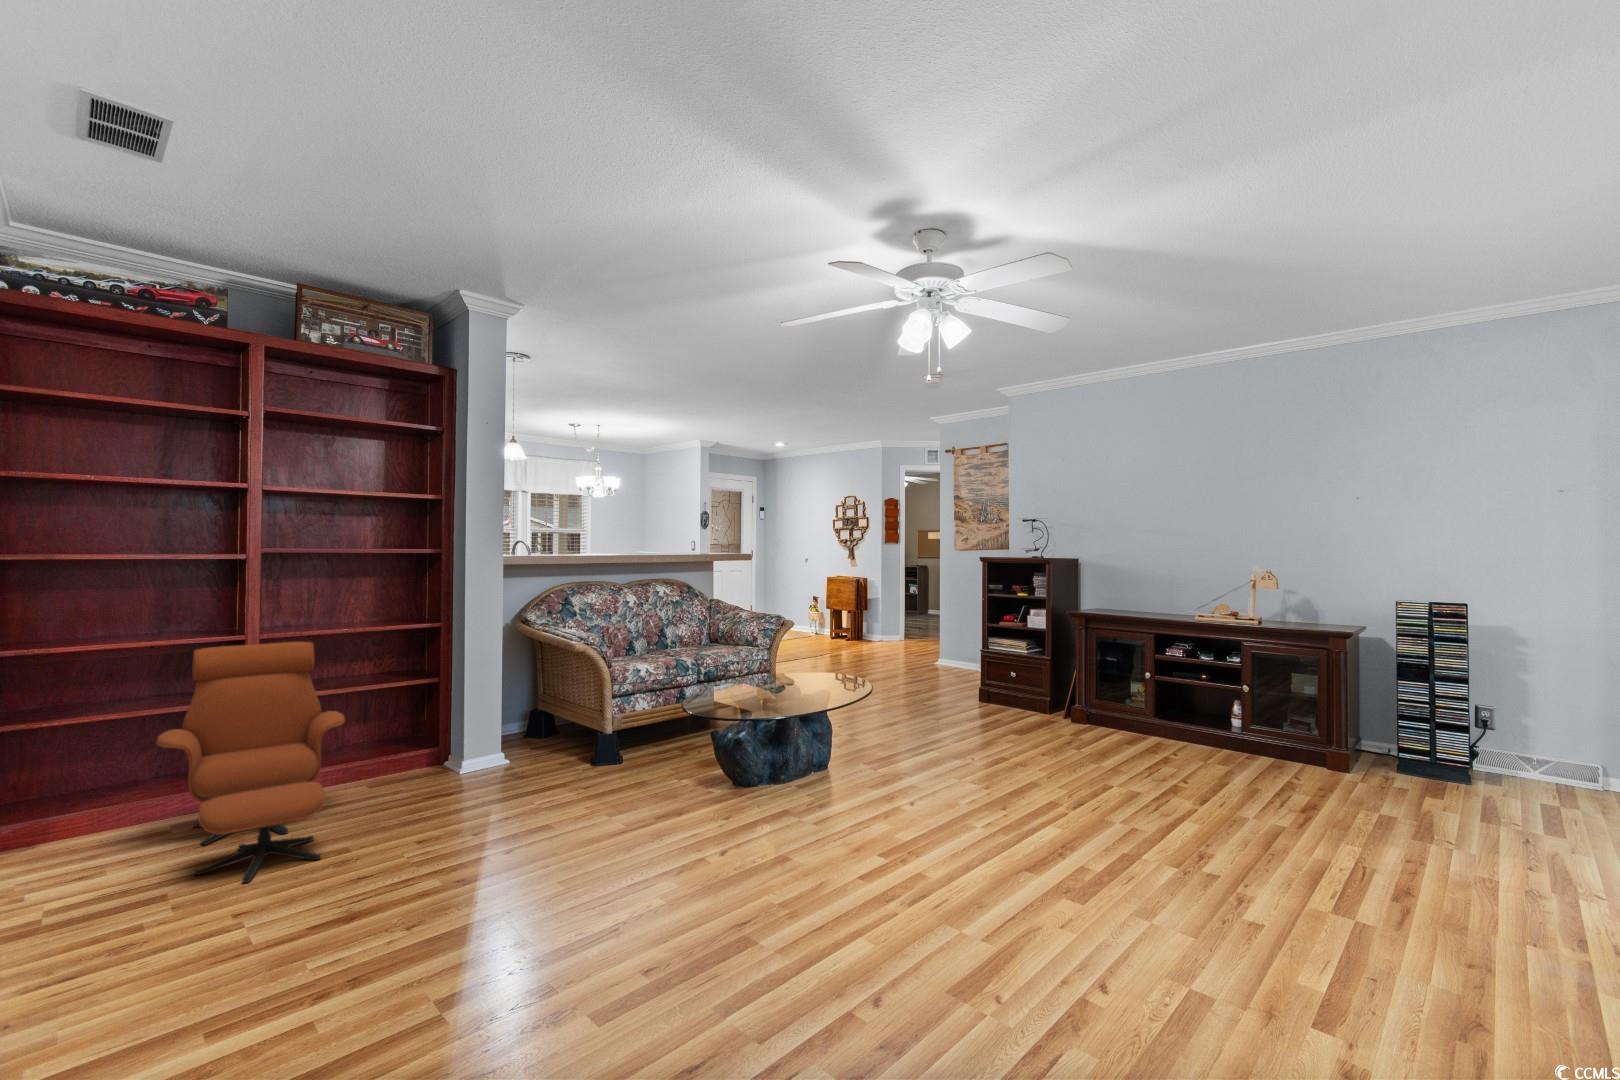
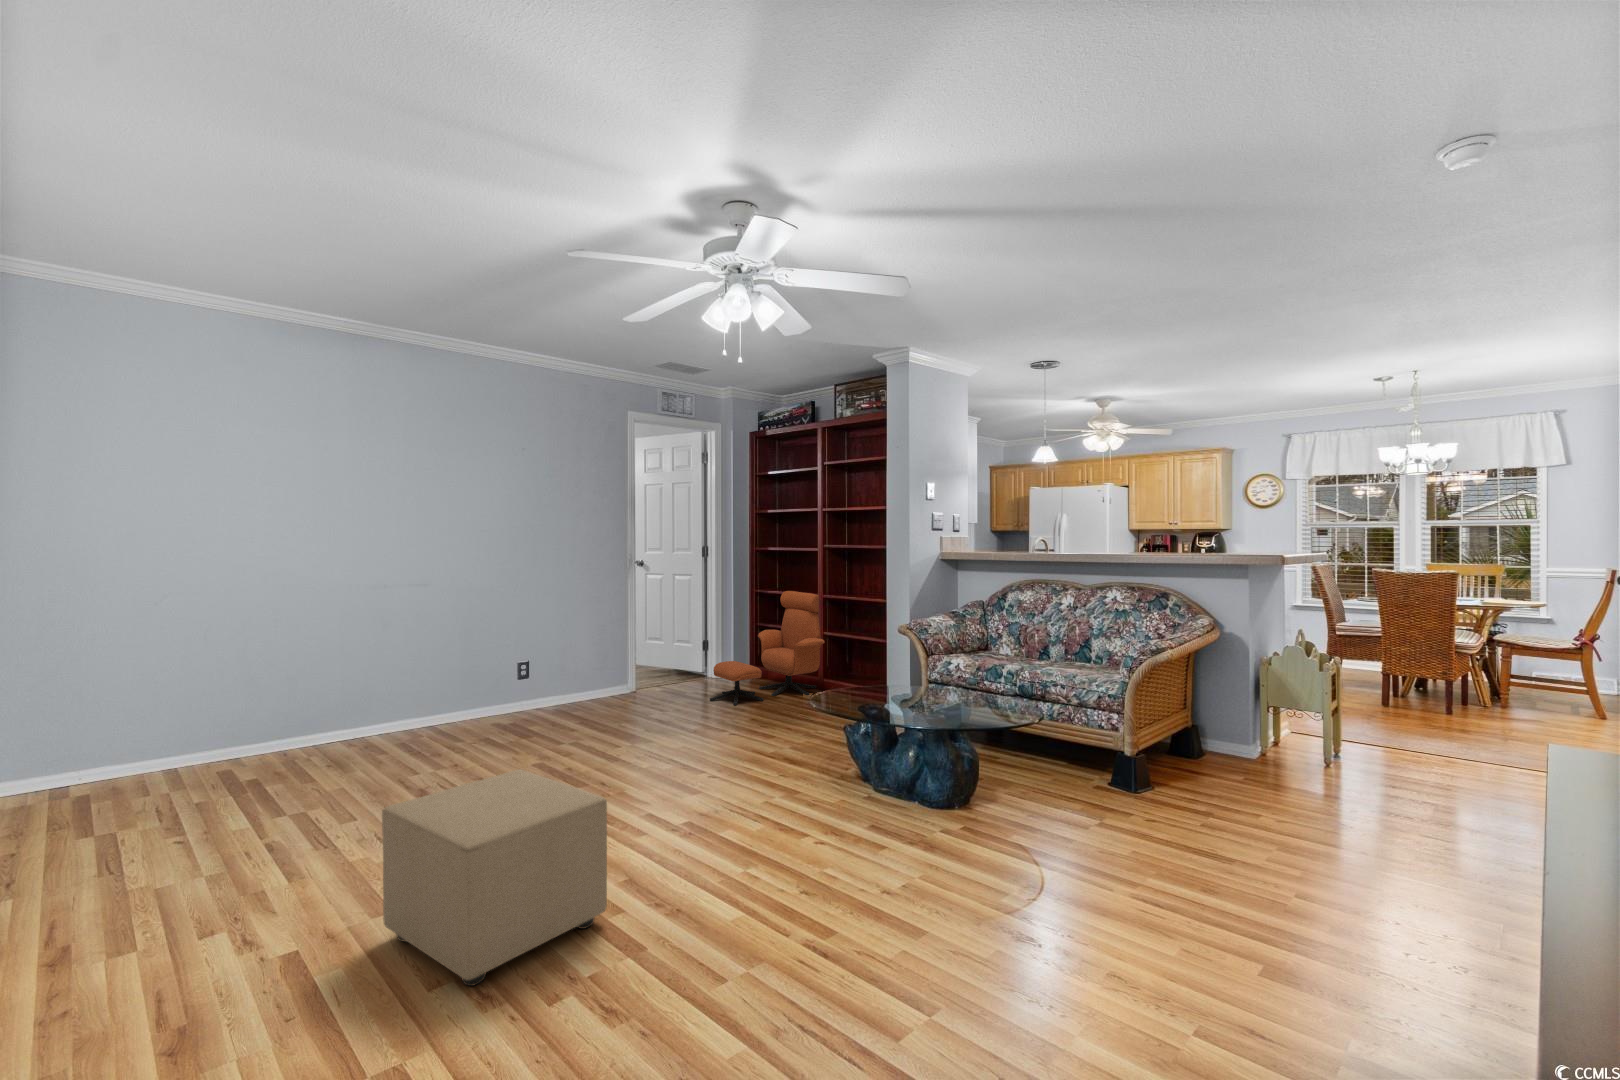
ottoman: none [1062,758,1249,961] -> present [382,769,607,986]

